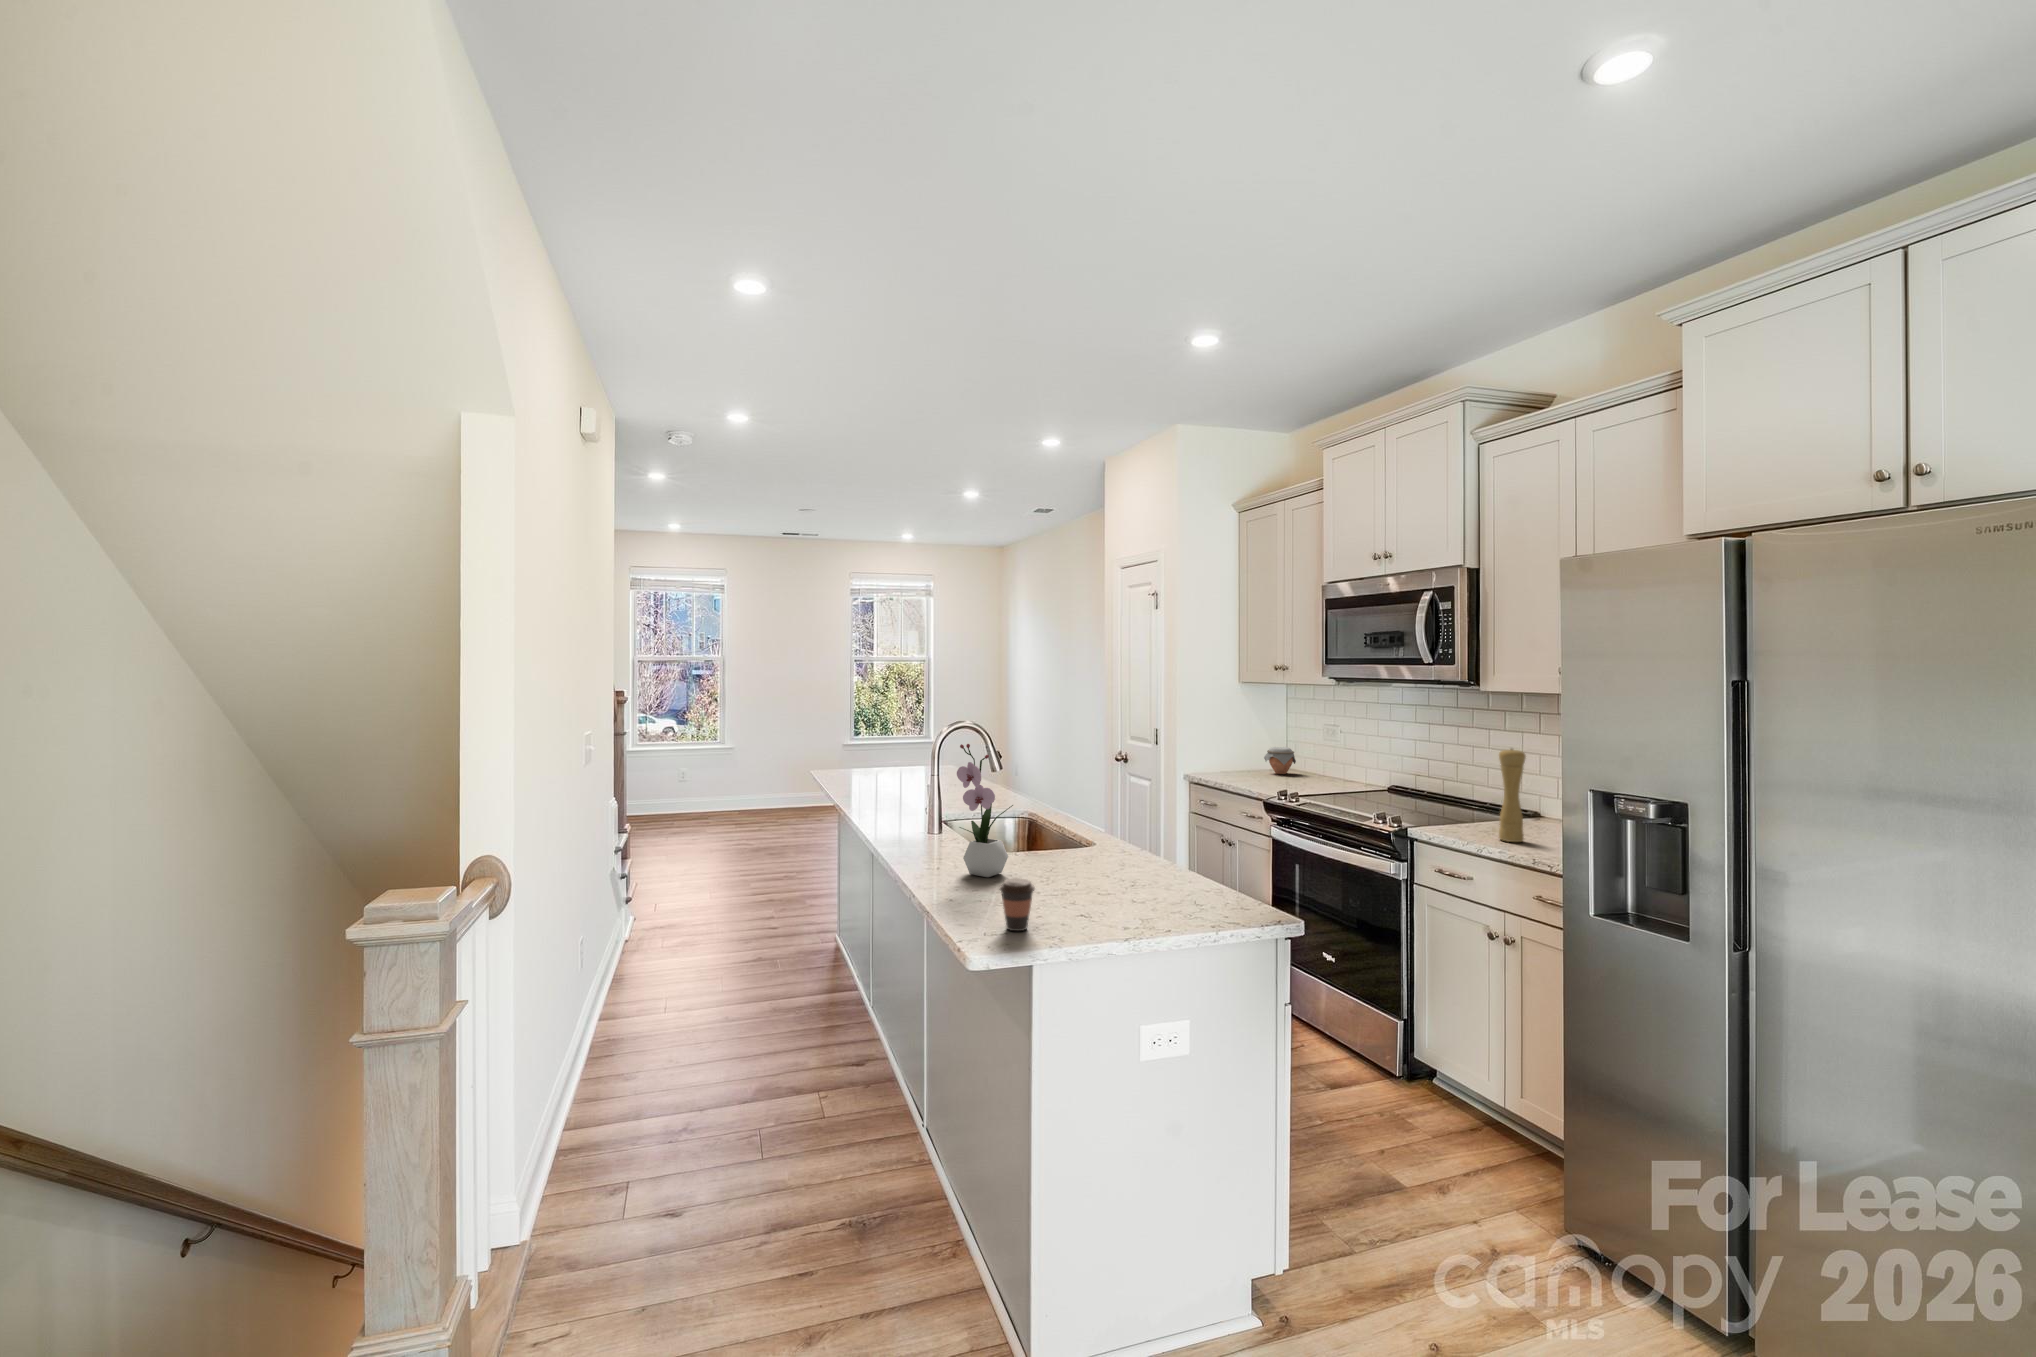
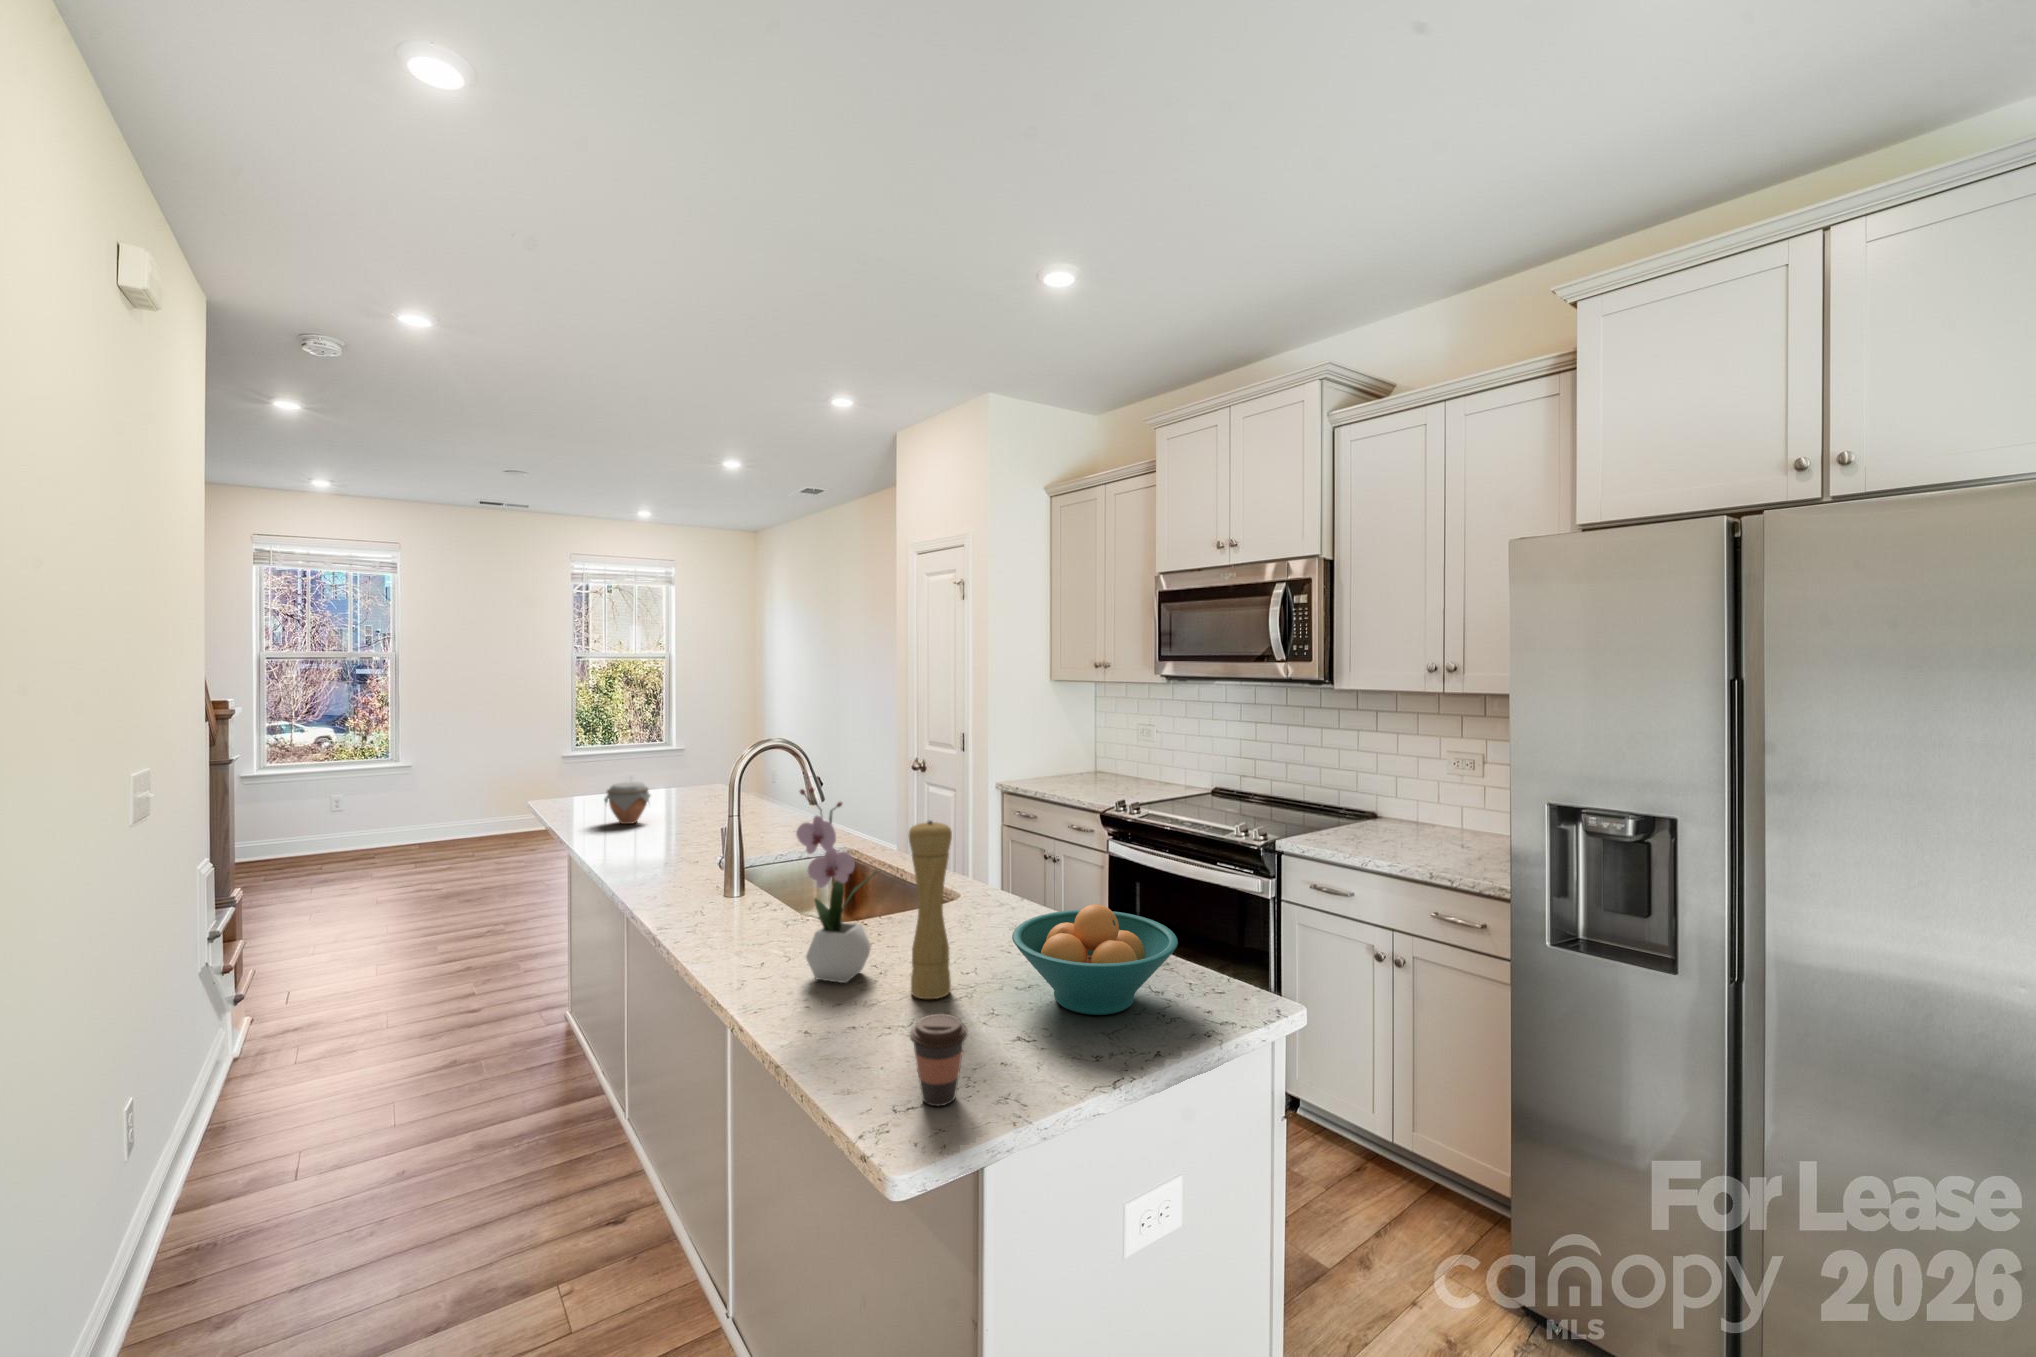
jar: present [1264,747,1296,774] -> present [605,782,650,824]
pepper mill: present [1499,749,1526,842] -> present [908,820,952,999]
fruit bowl: none [1093,833,1211,907] -> present [1012,904,1178,1015]

